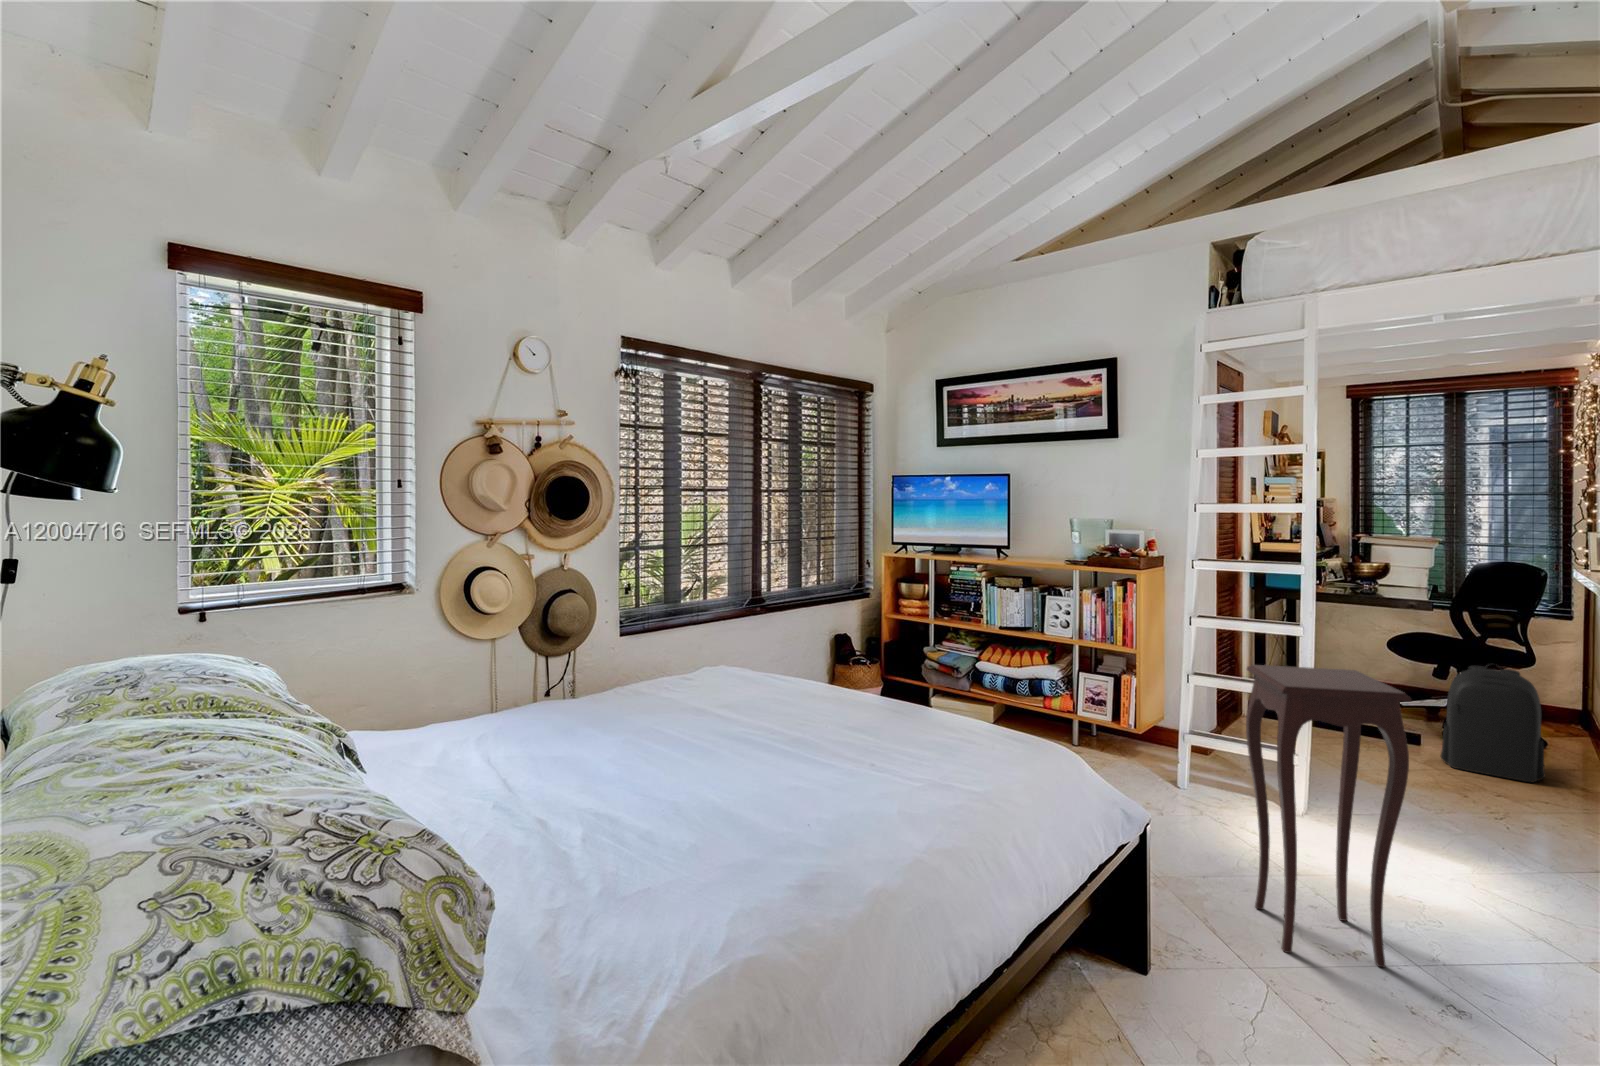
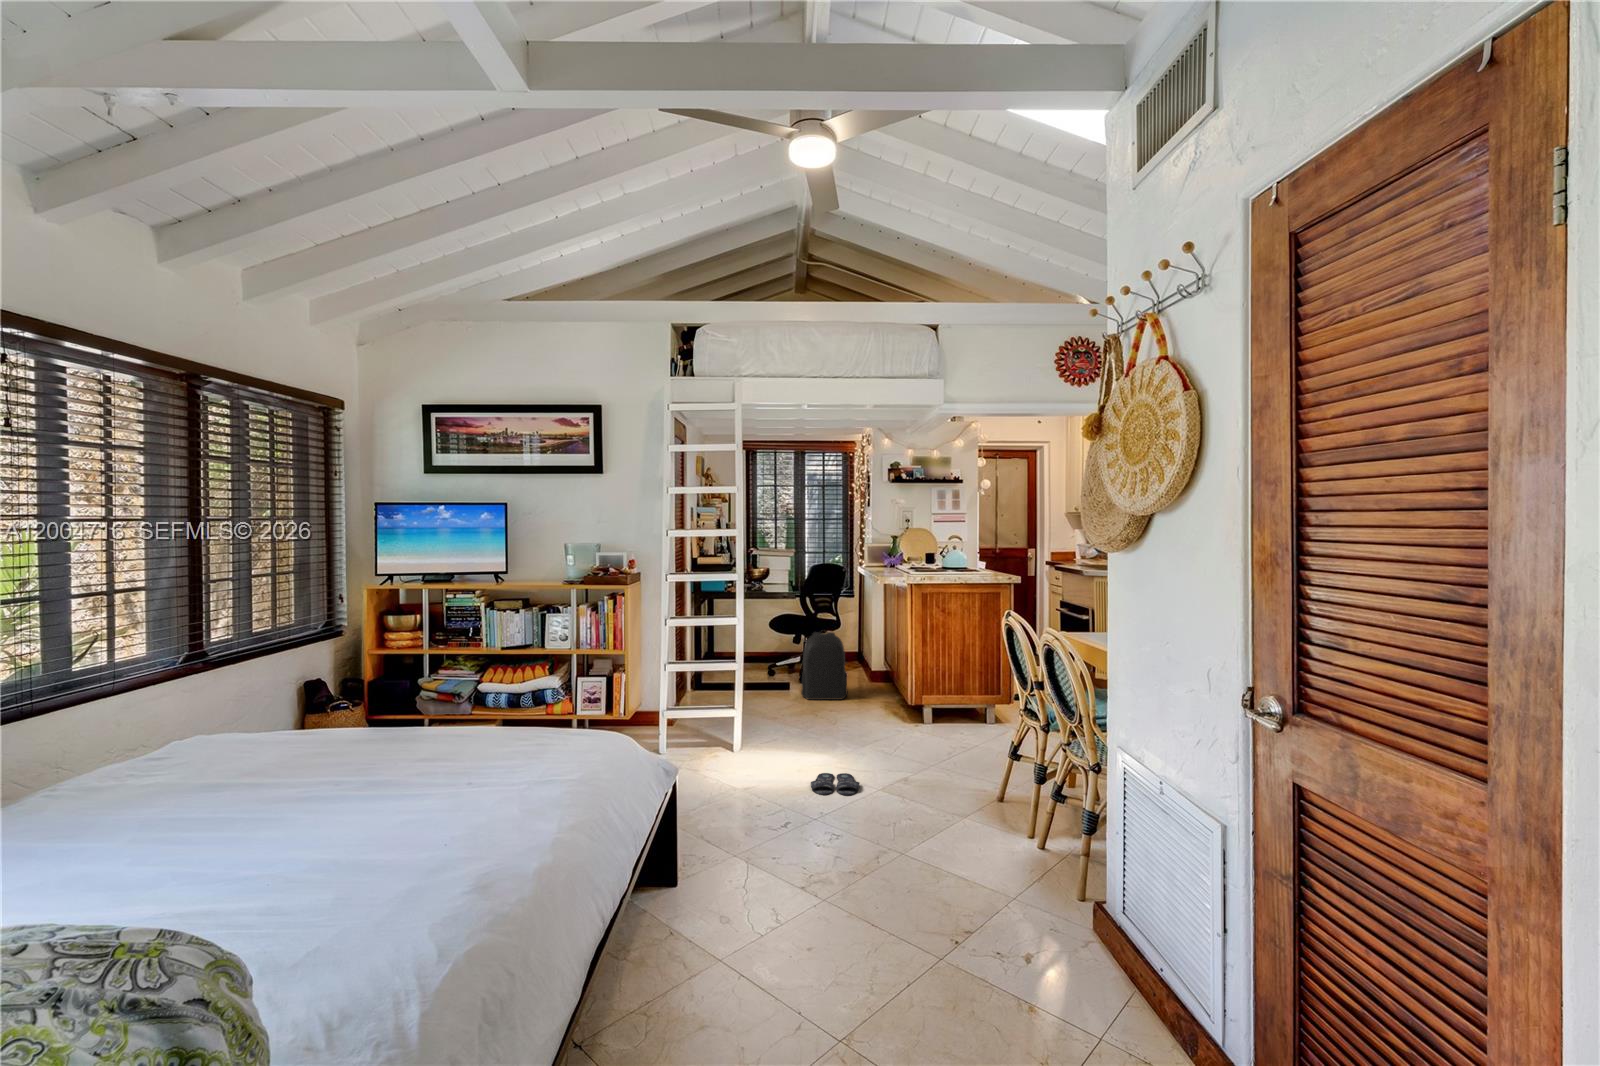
side table: present [1246,665,1412,967] -> none [717,644,807,840]
slippers: none [1428,894,1544,953] -> present [811,773,860,796]

